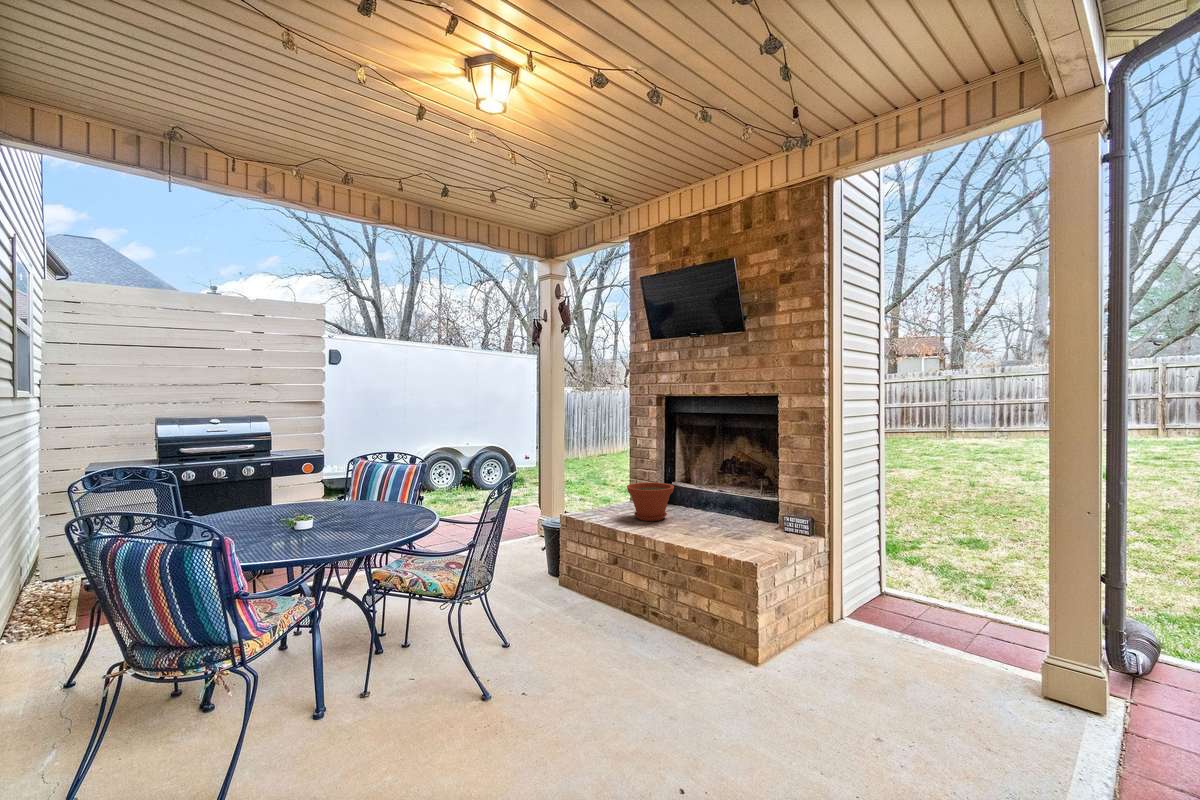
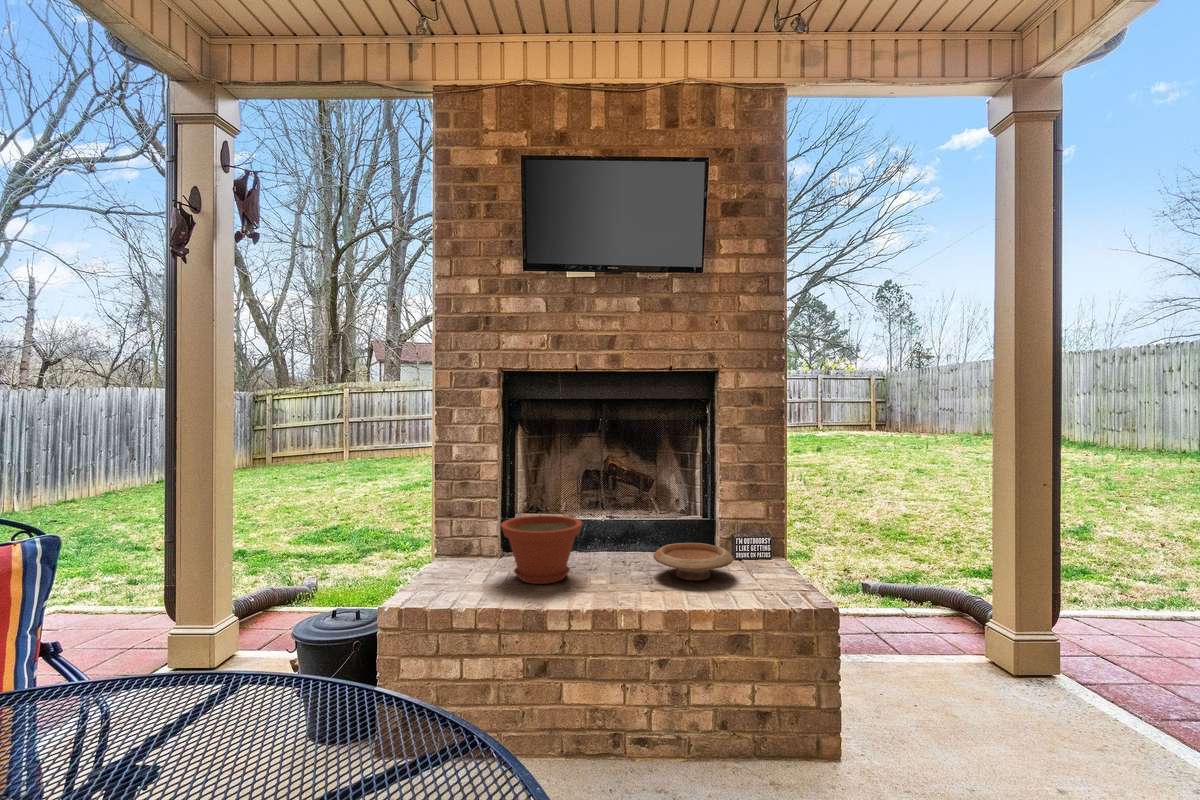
wooden bowl: none [701,512,756,536] -> present [653,543,733,580]

